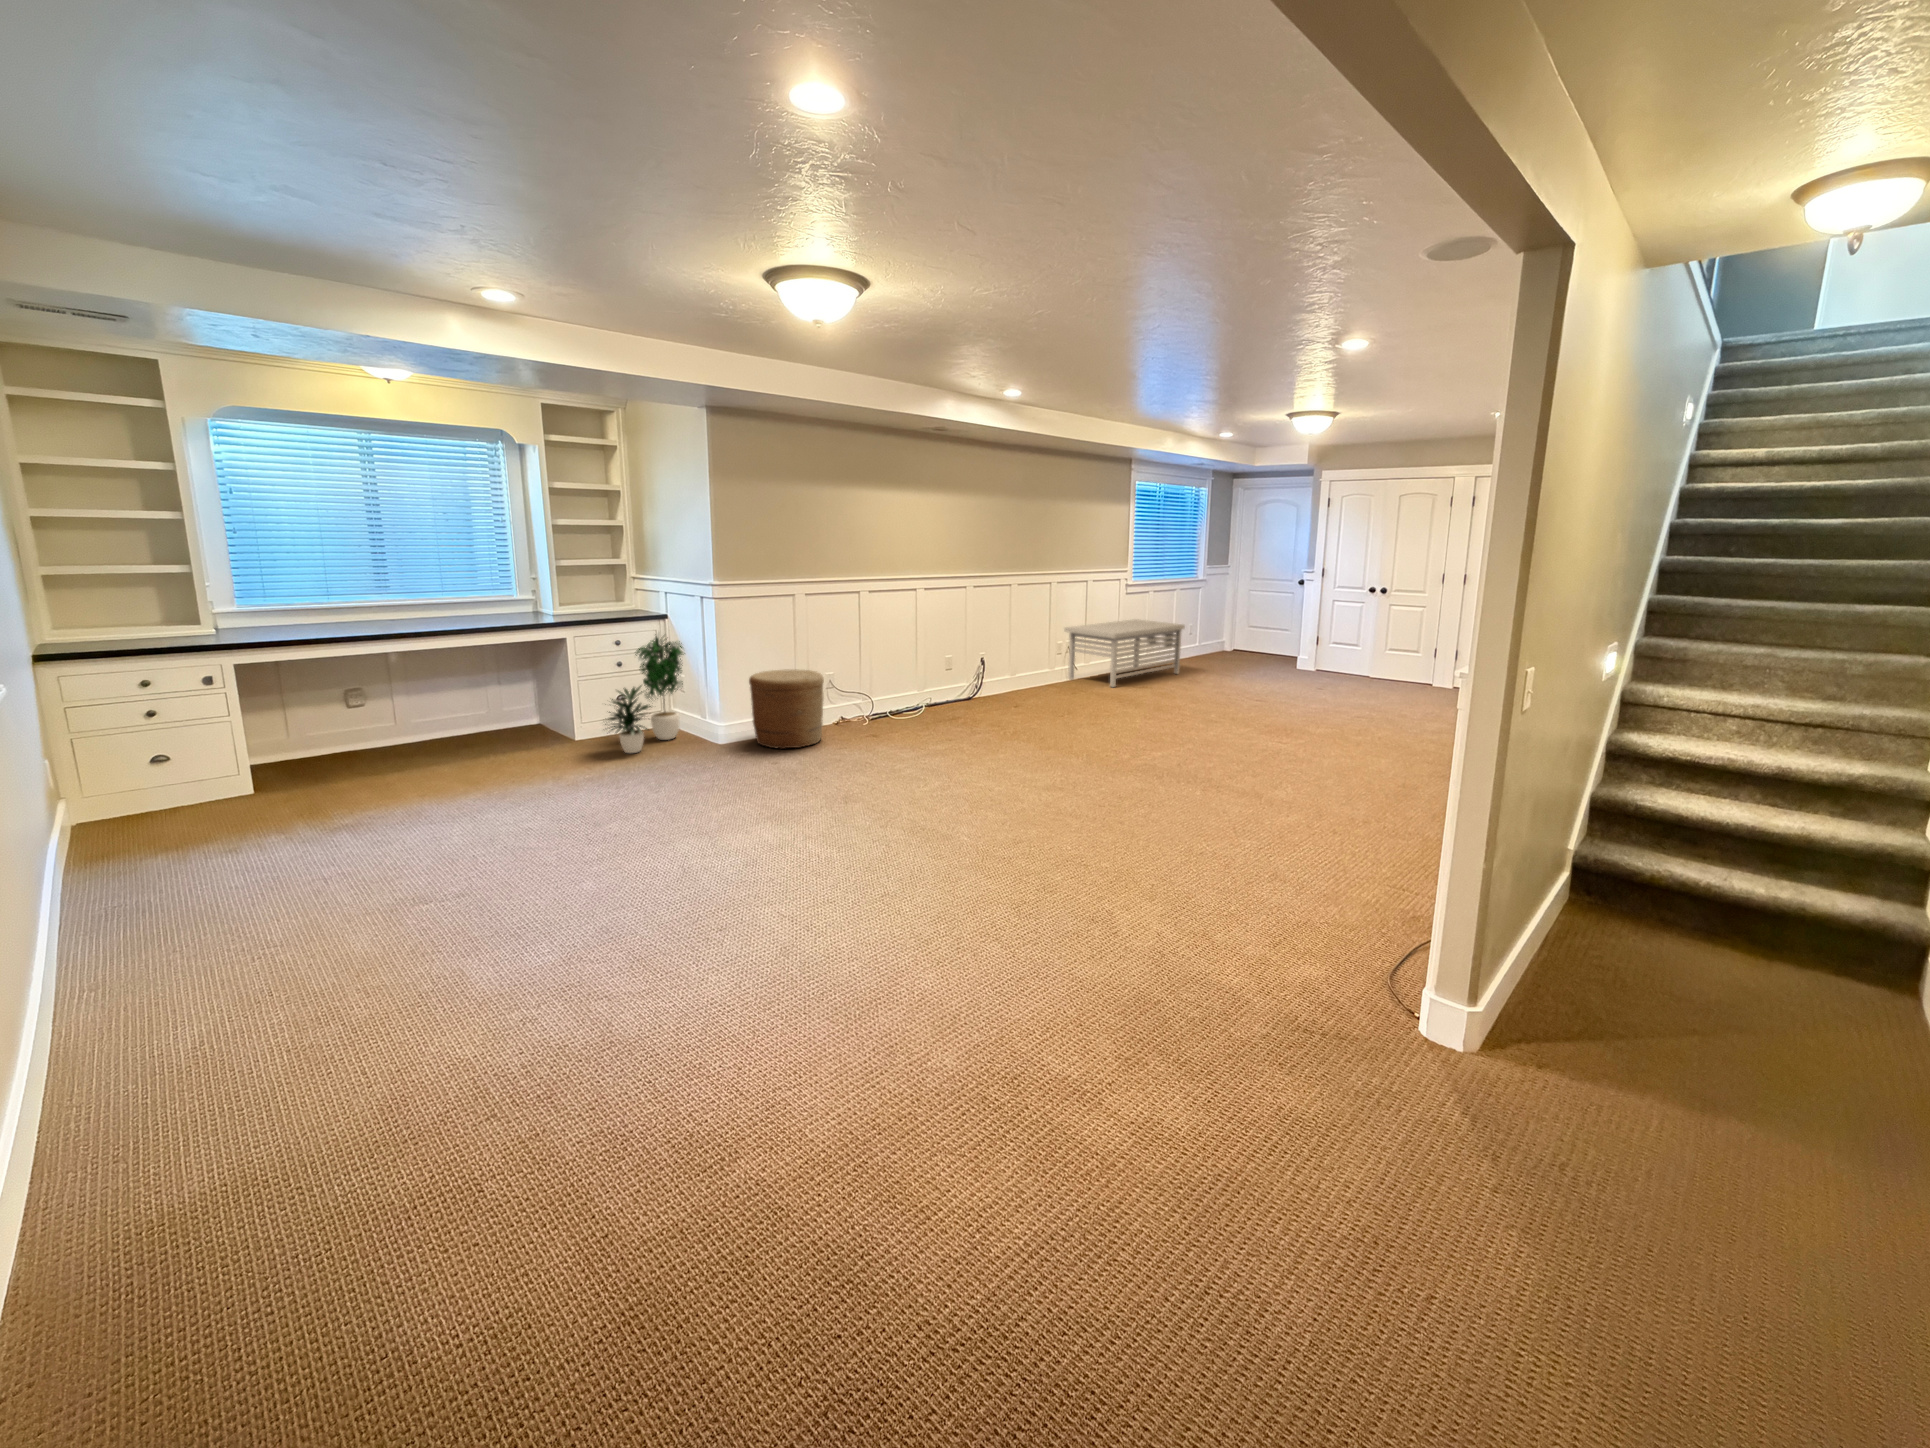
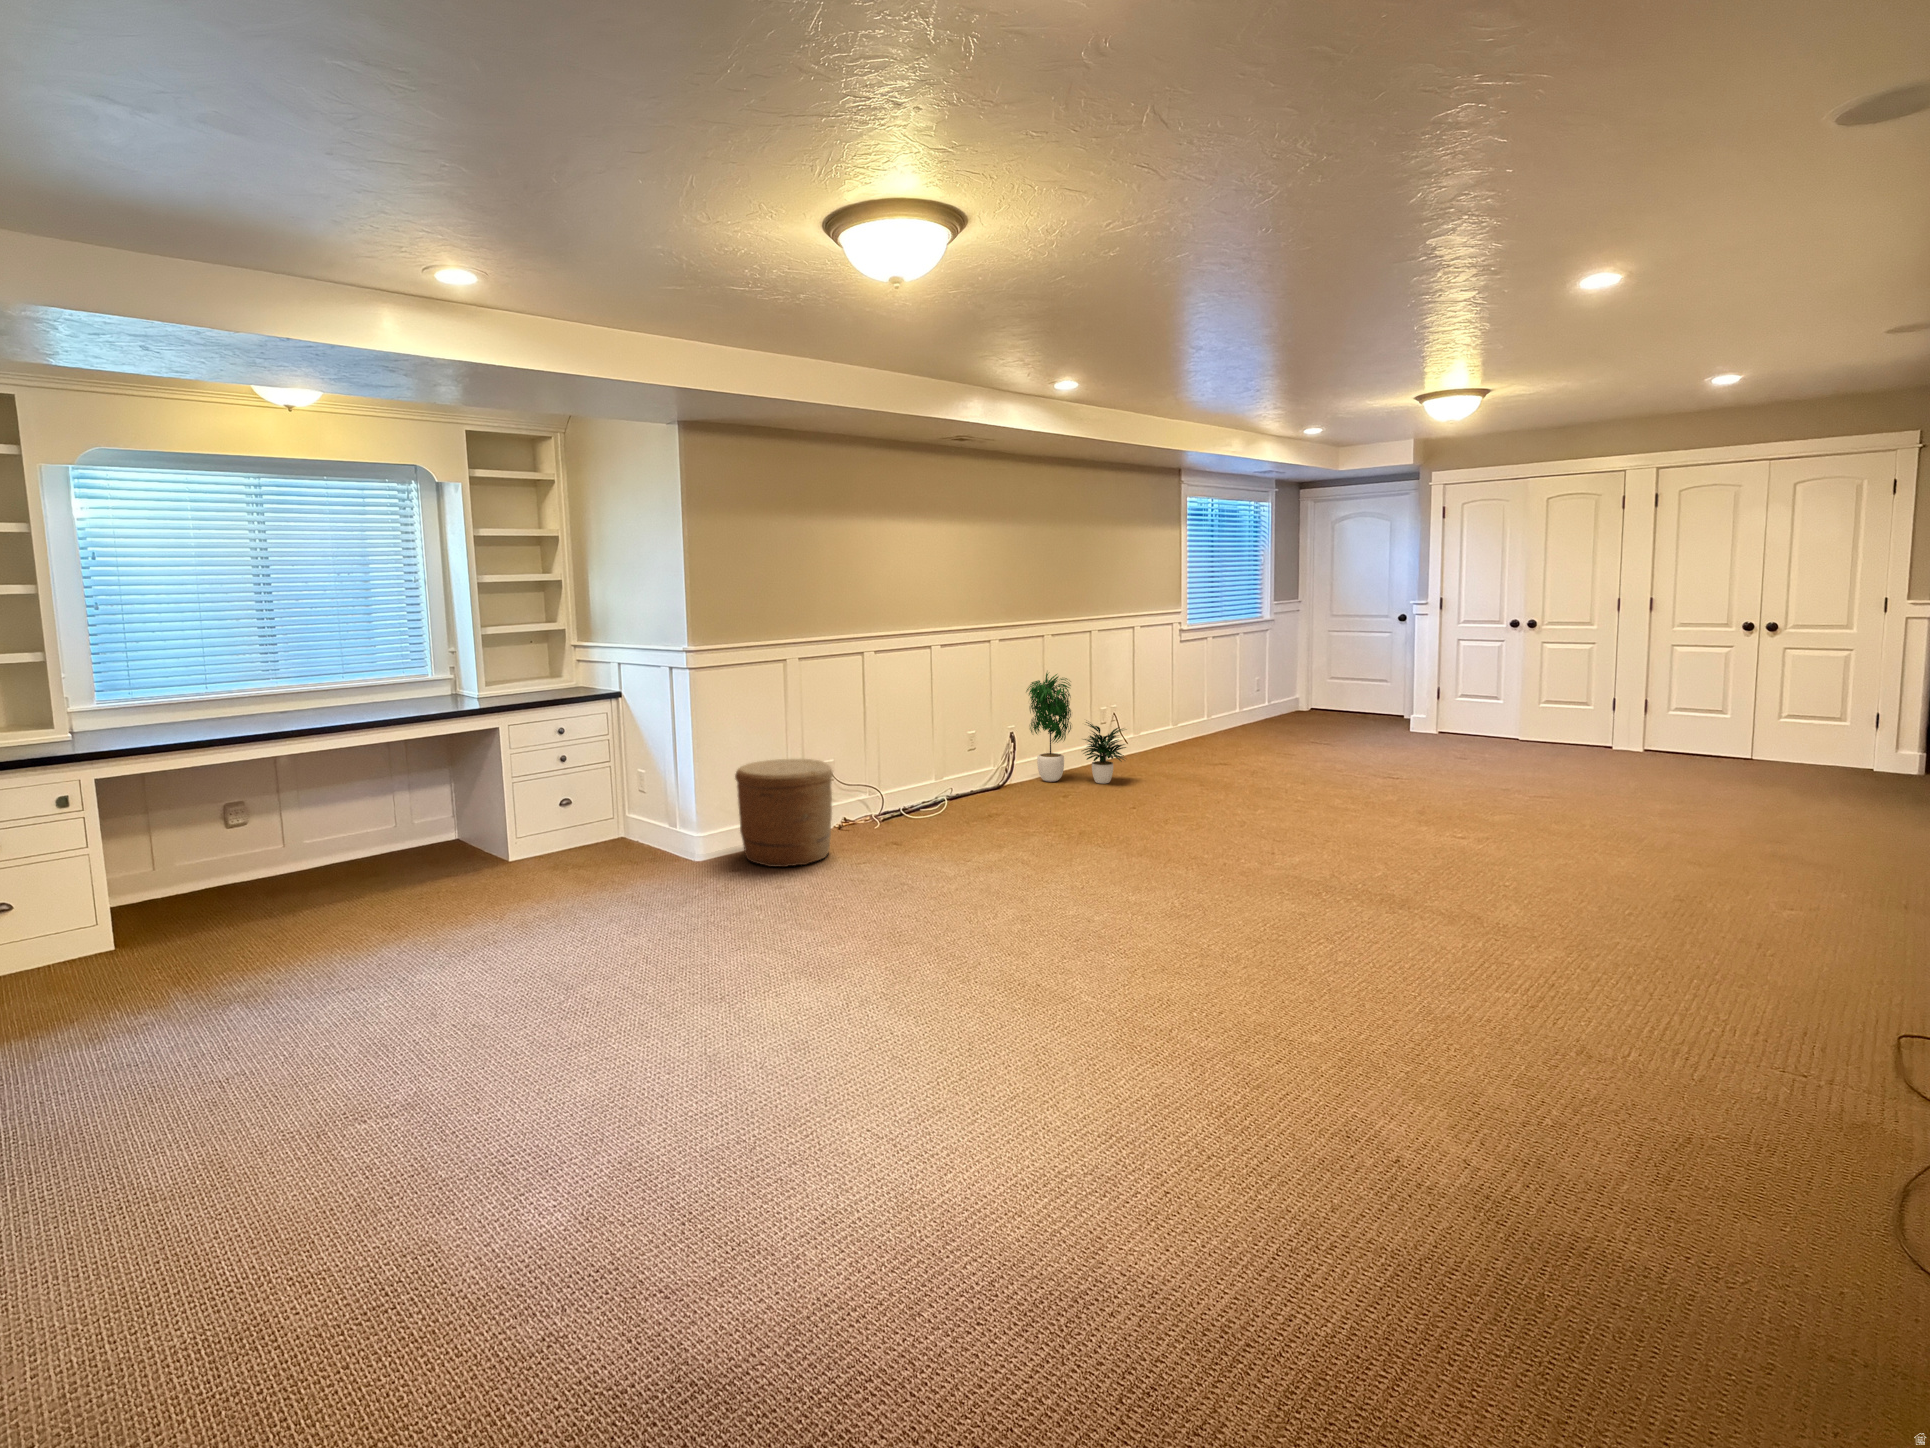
storage bench: present [1064,619,1185,687] -> none [1109,676,1265,767]
potted plant: present [605,637,685,753] -> present [1026,673,1126,784]

